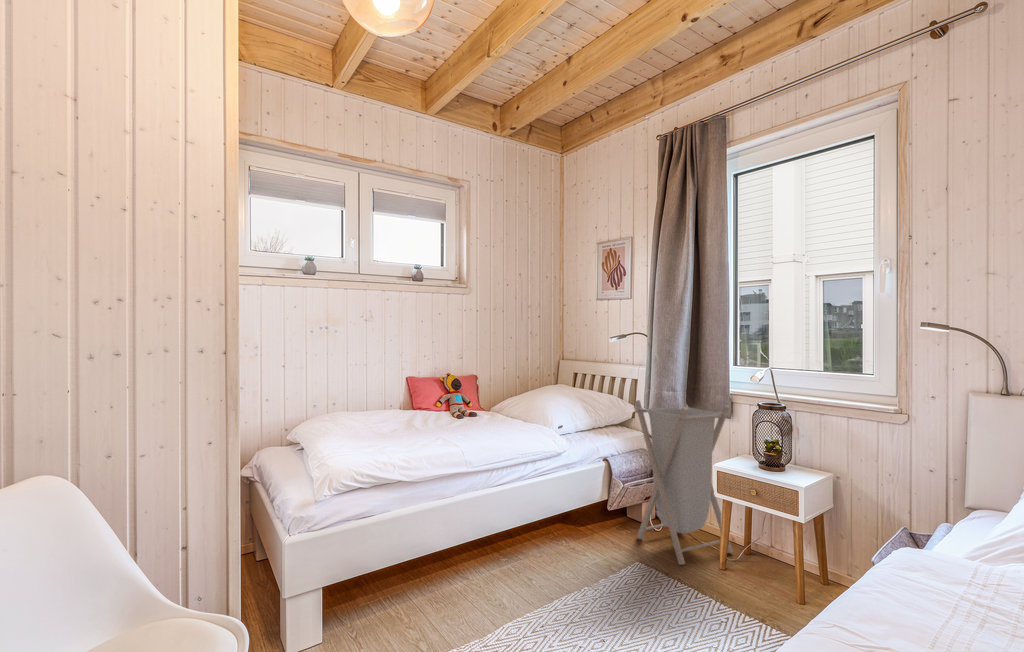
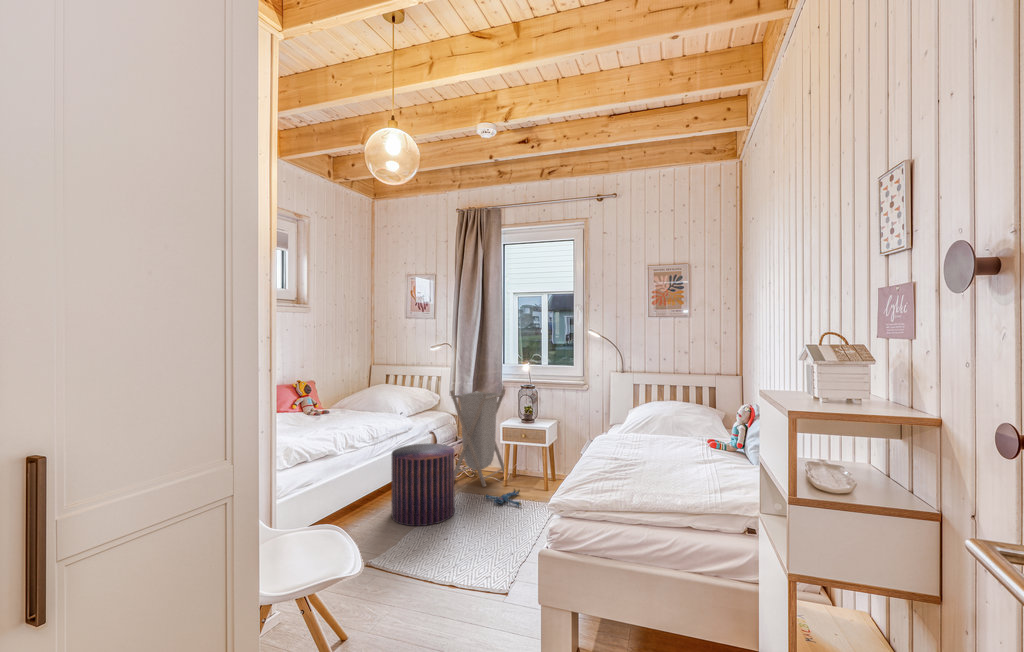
pouf: none [511,474,609,612] -> present [391,443,455,526]
plush toy: none [670,580,740,624] -> present [484,489,522,506]

